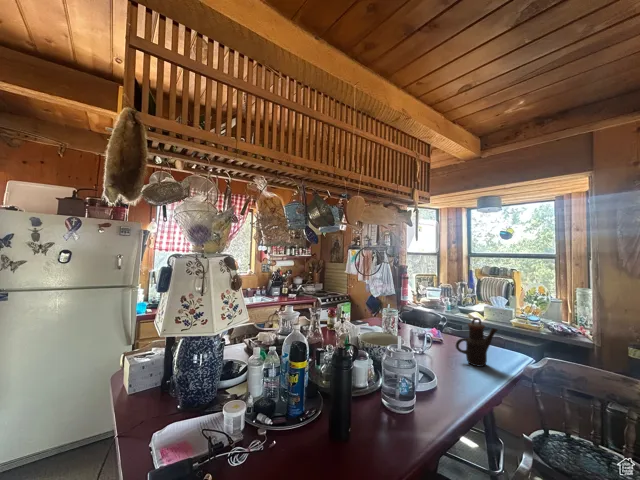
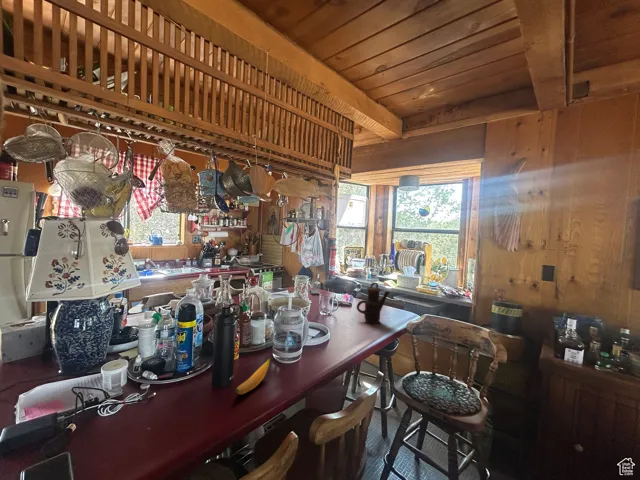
banana: none [358,406,385,450] -> present [235,358,271,395]

